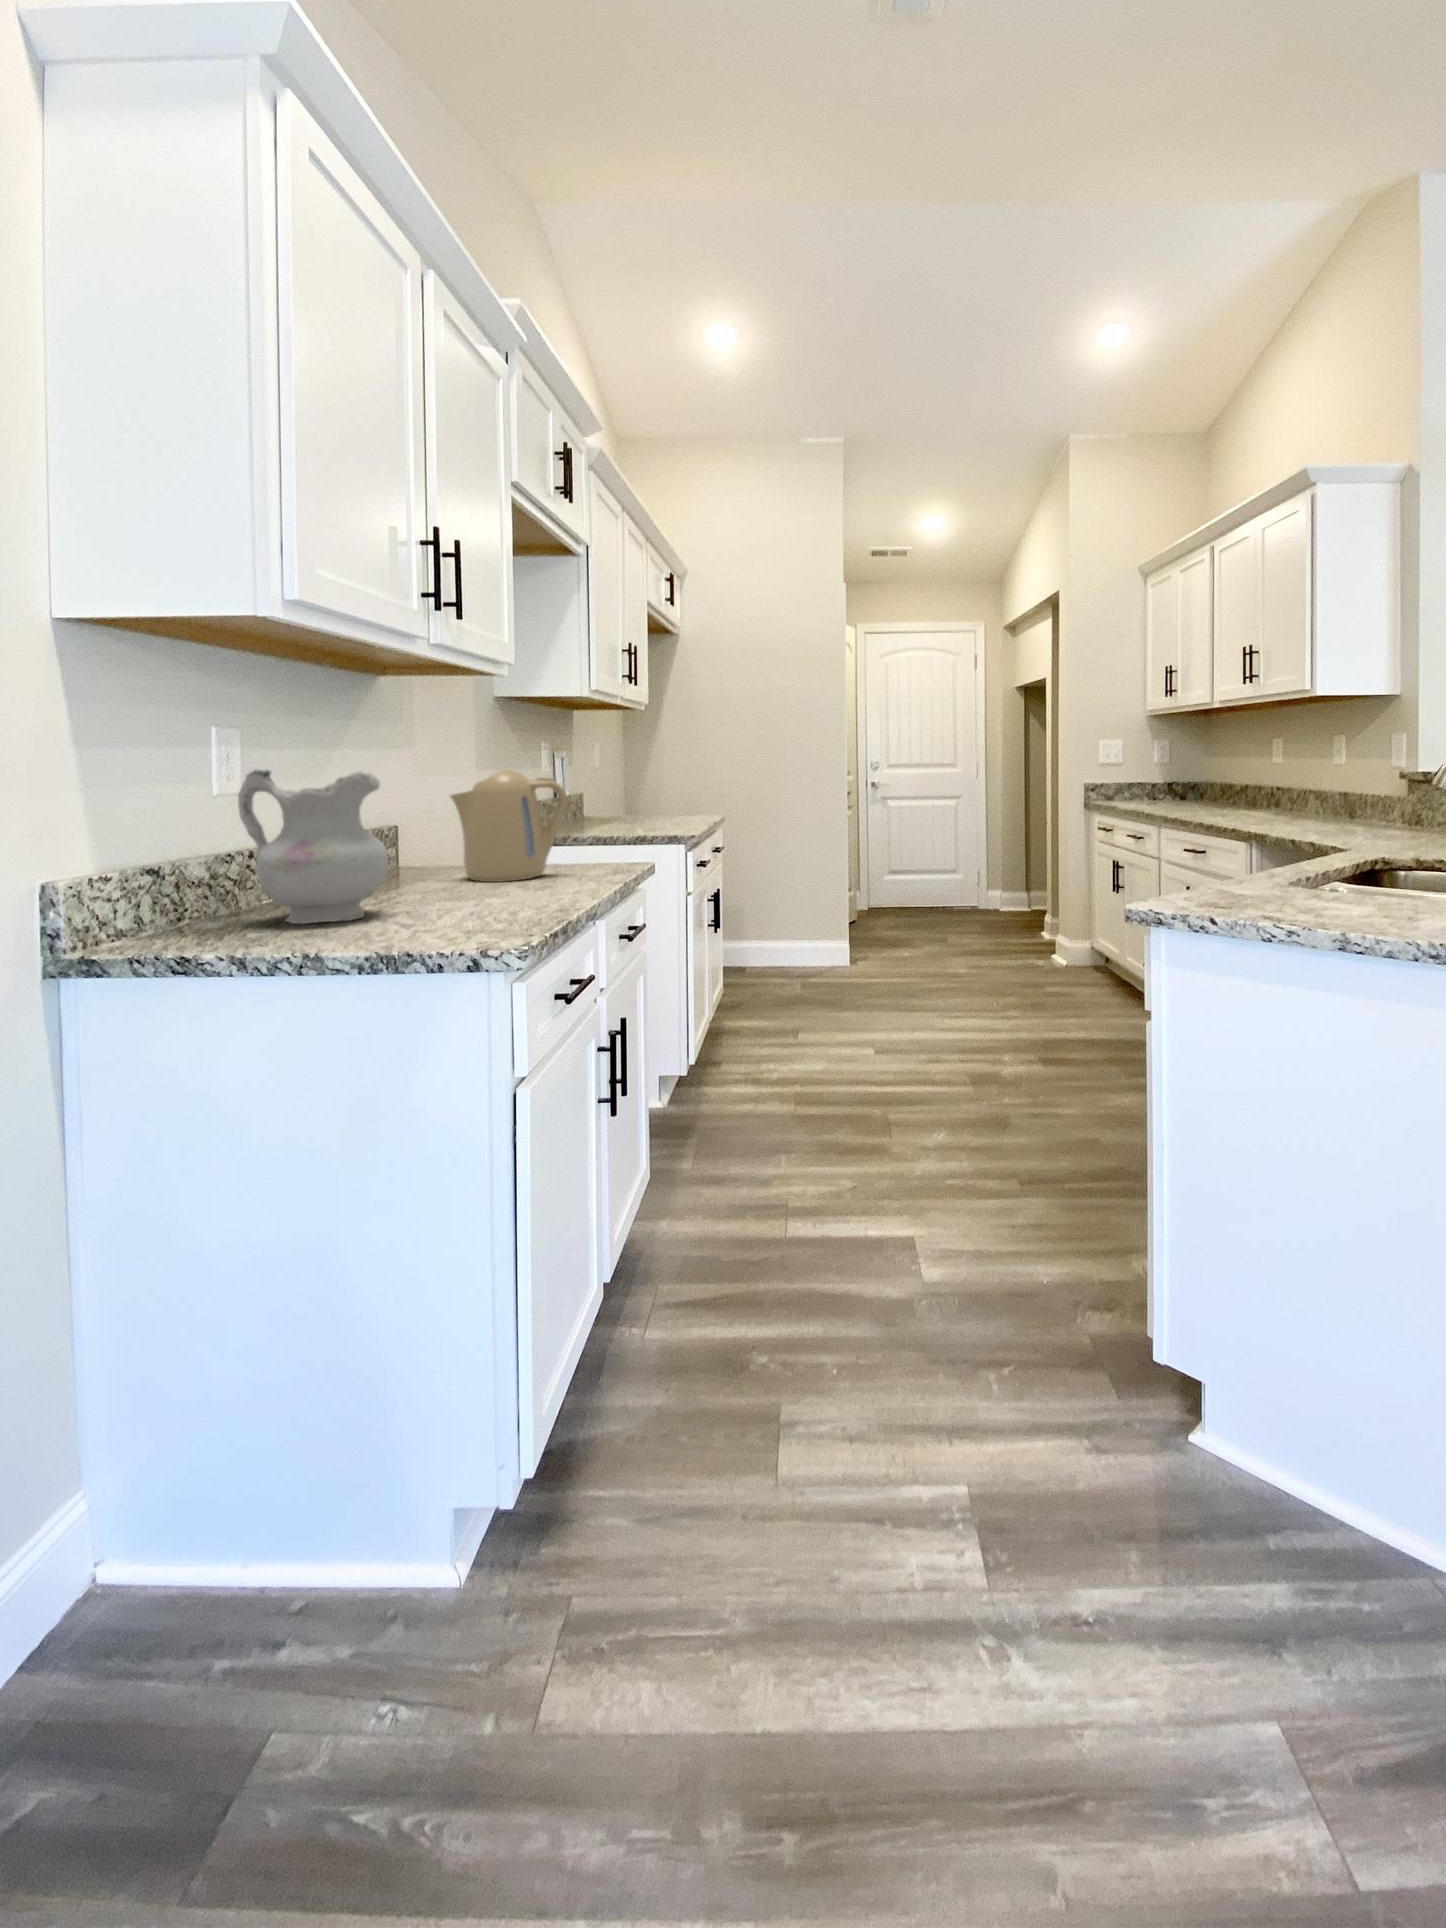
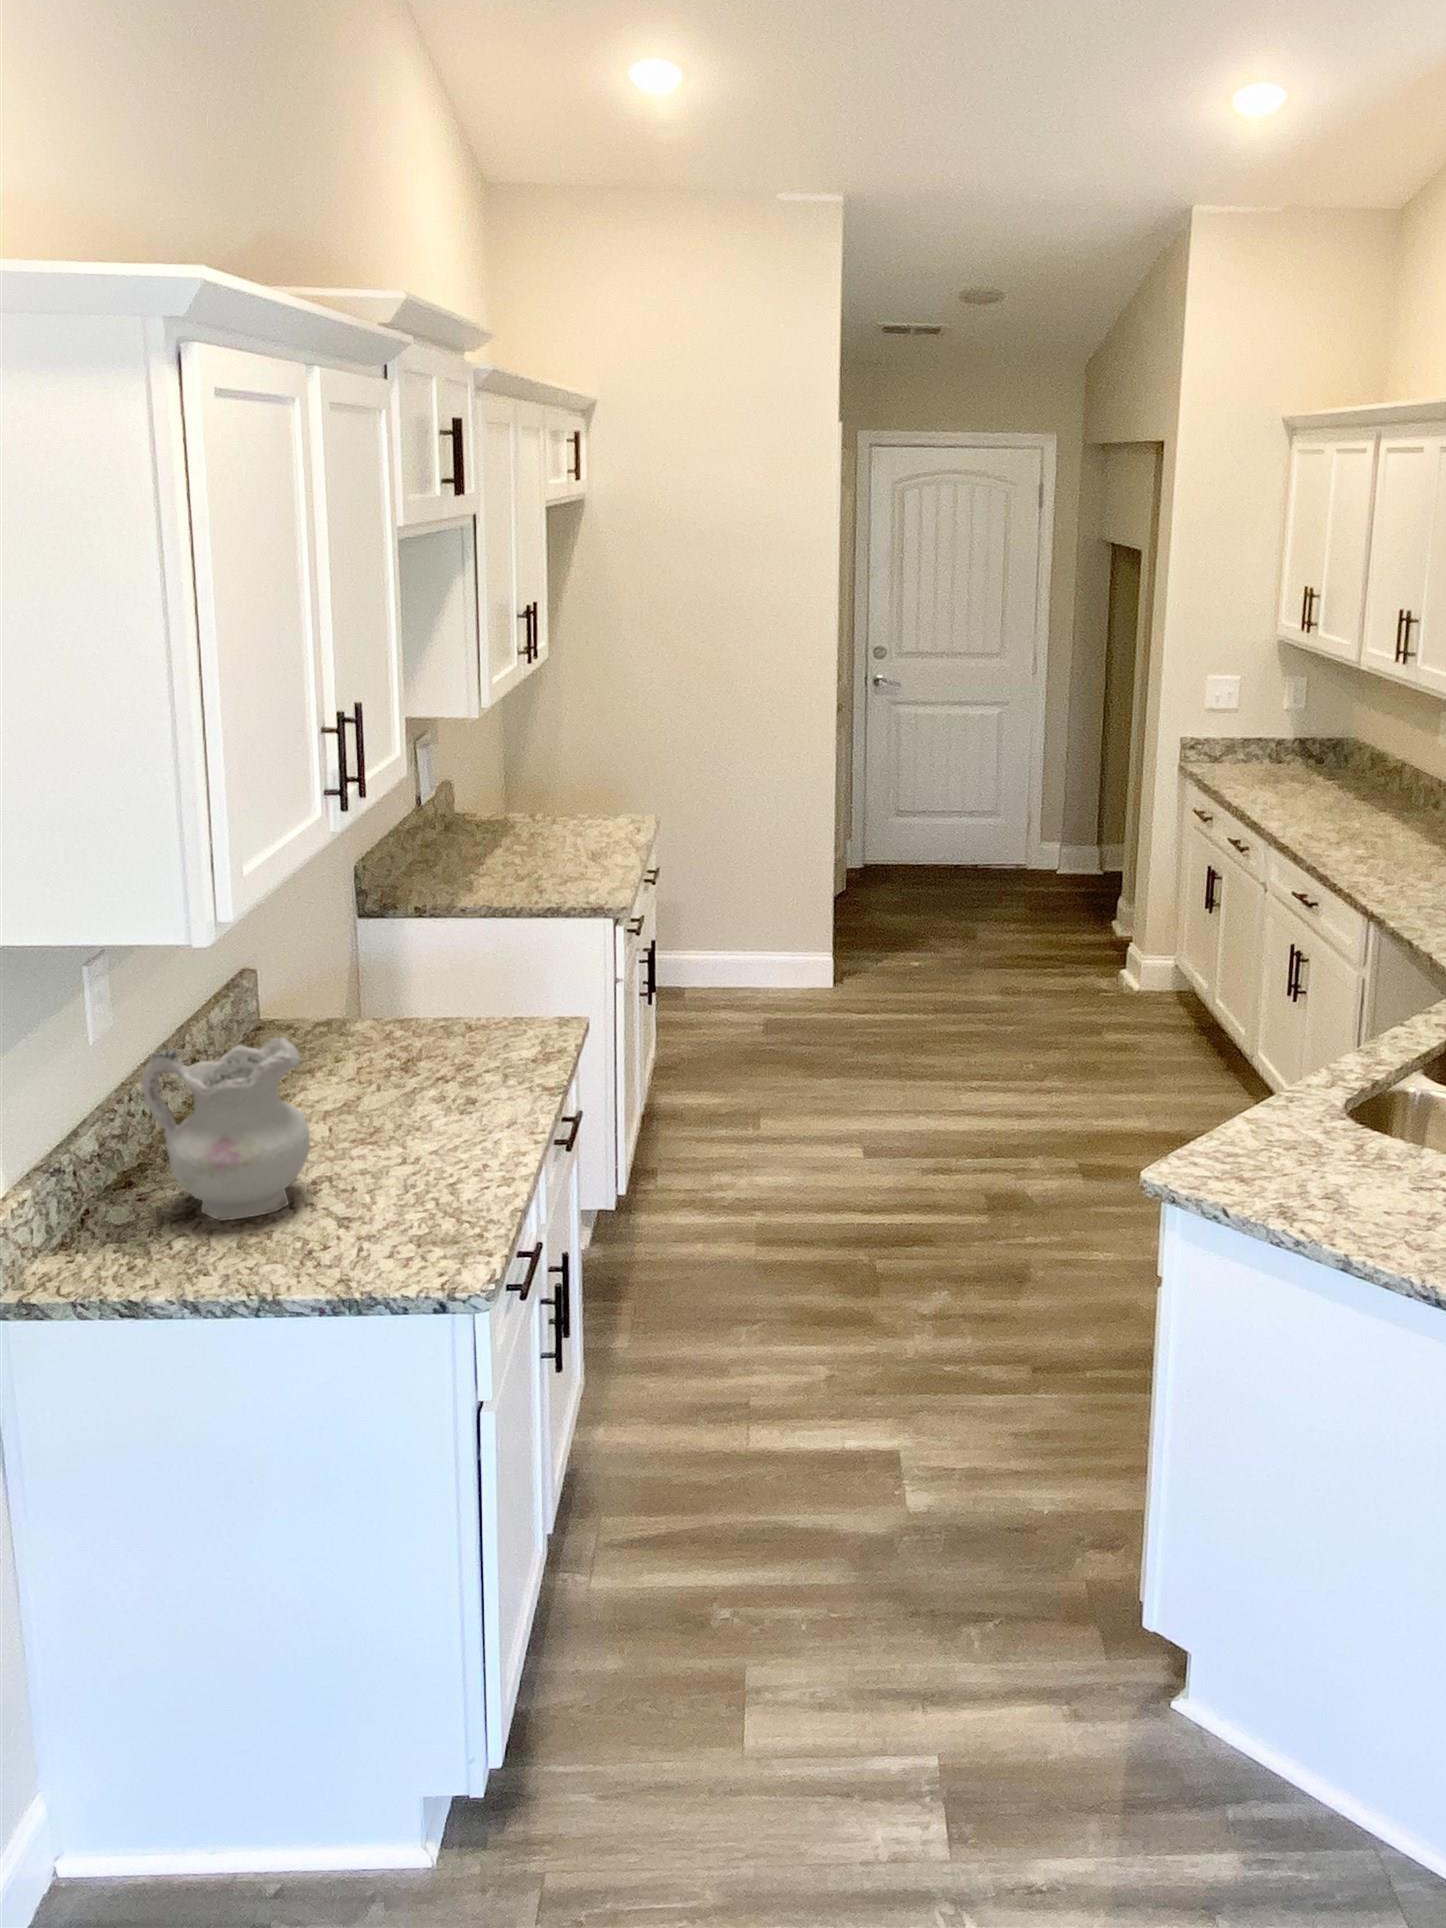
kettle: present [450,769,567,882] -> none [341,937,487,1081]

